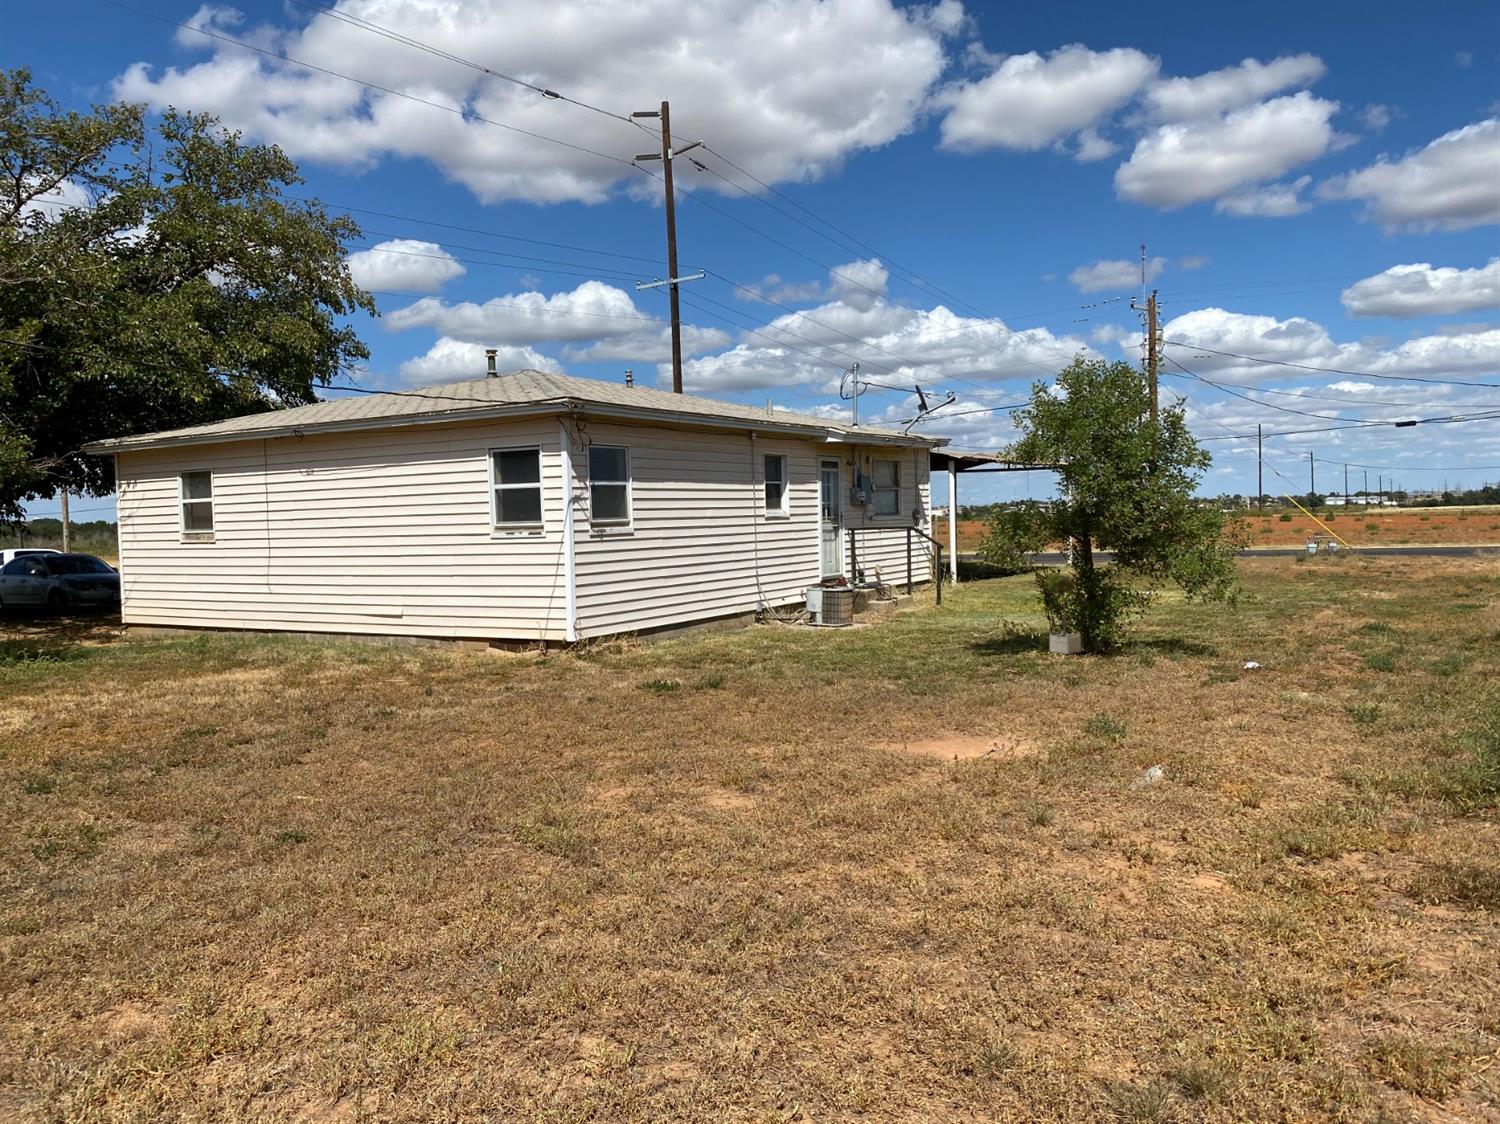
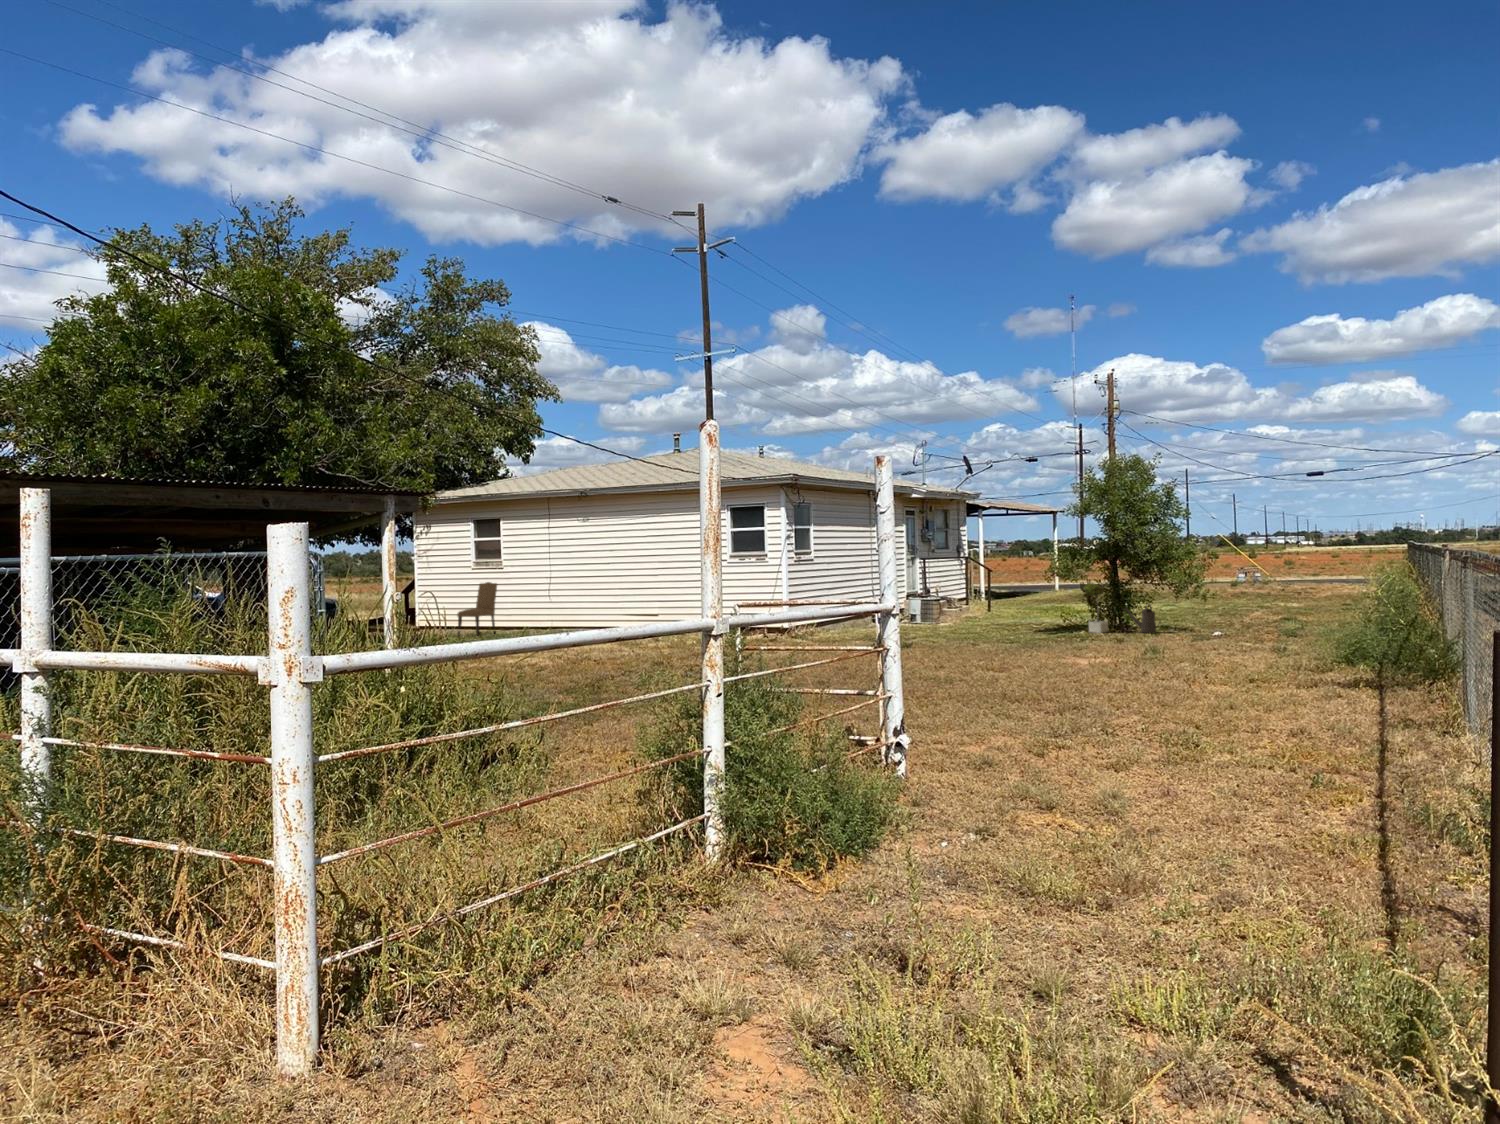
chair: none [144,562,208,642] -> present [457,582,497,636]
watering can: none [1109,608,1164,657] -> present [1126,603,1160,633]

